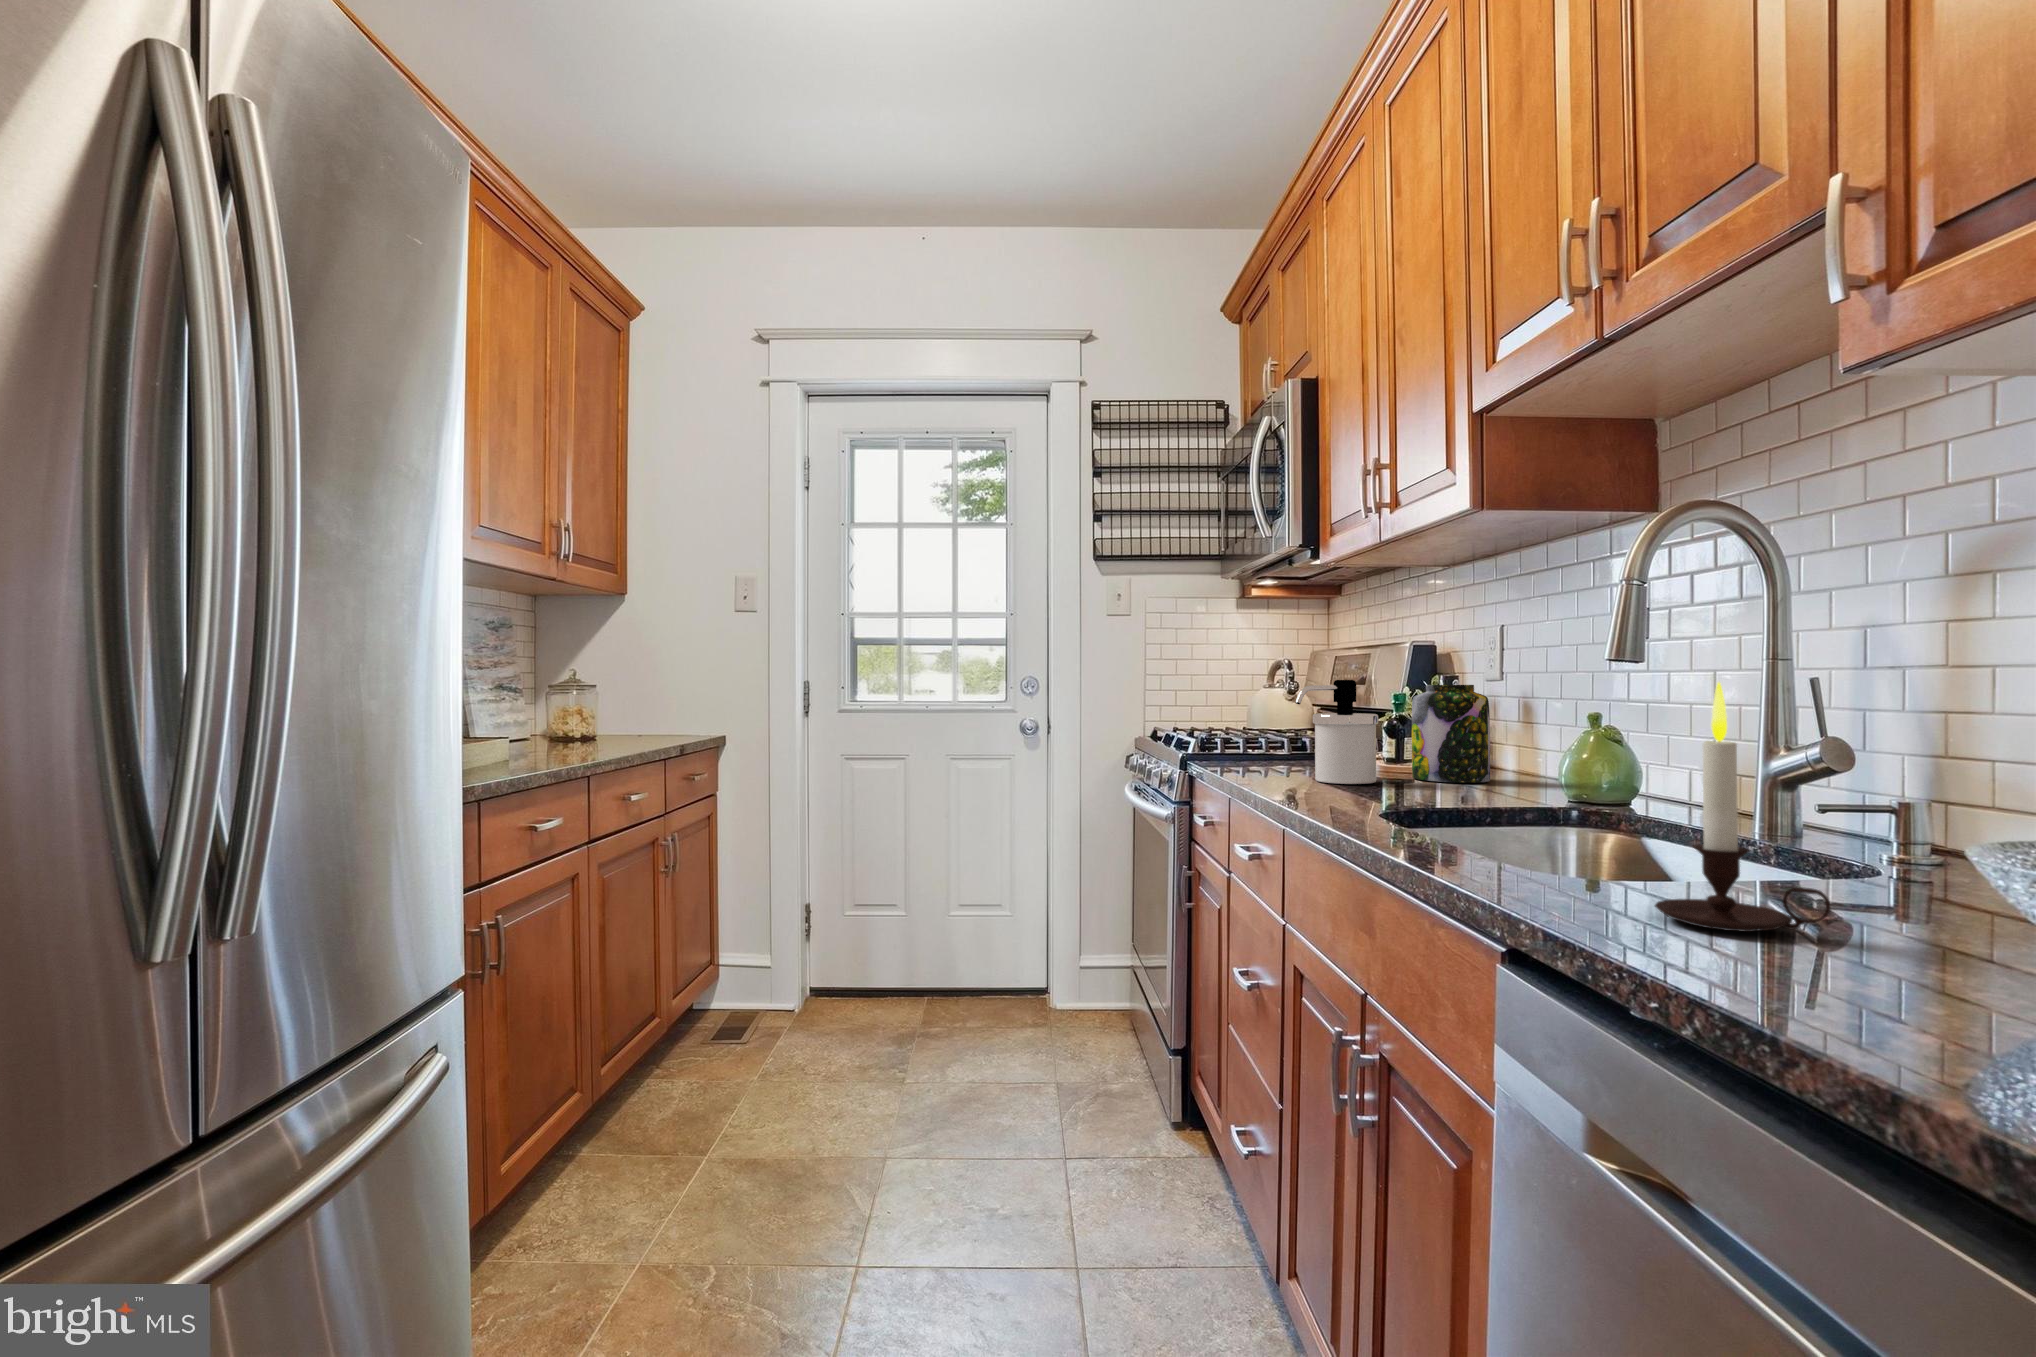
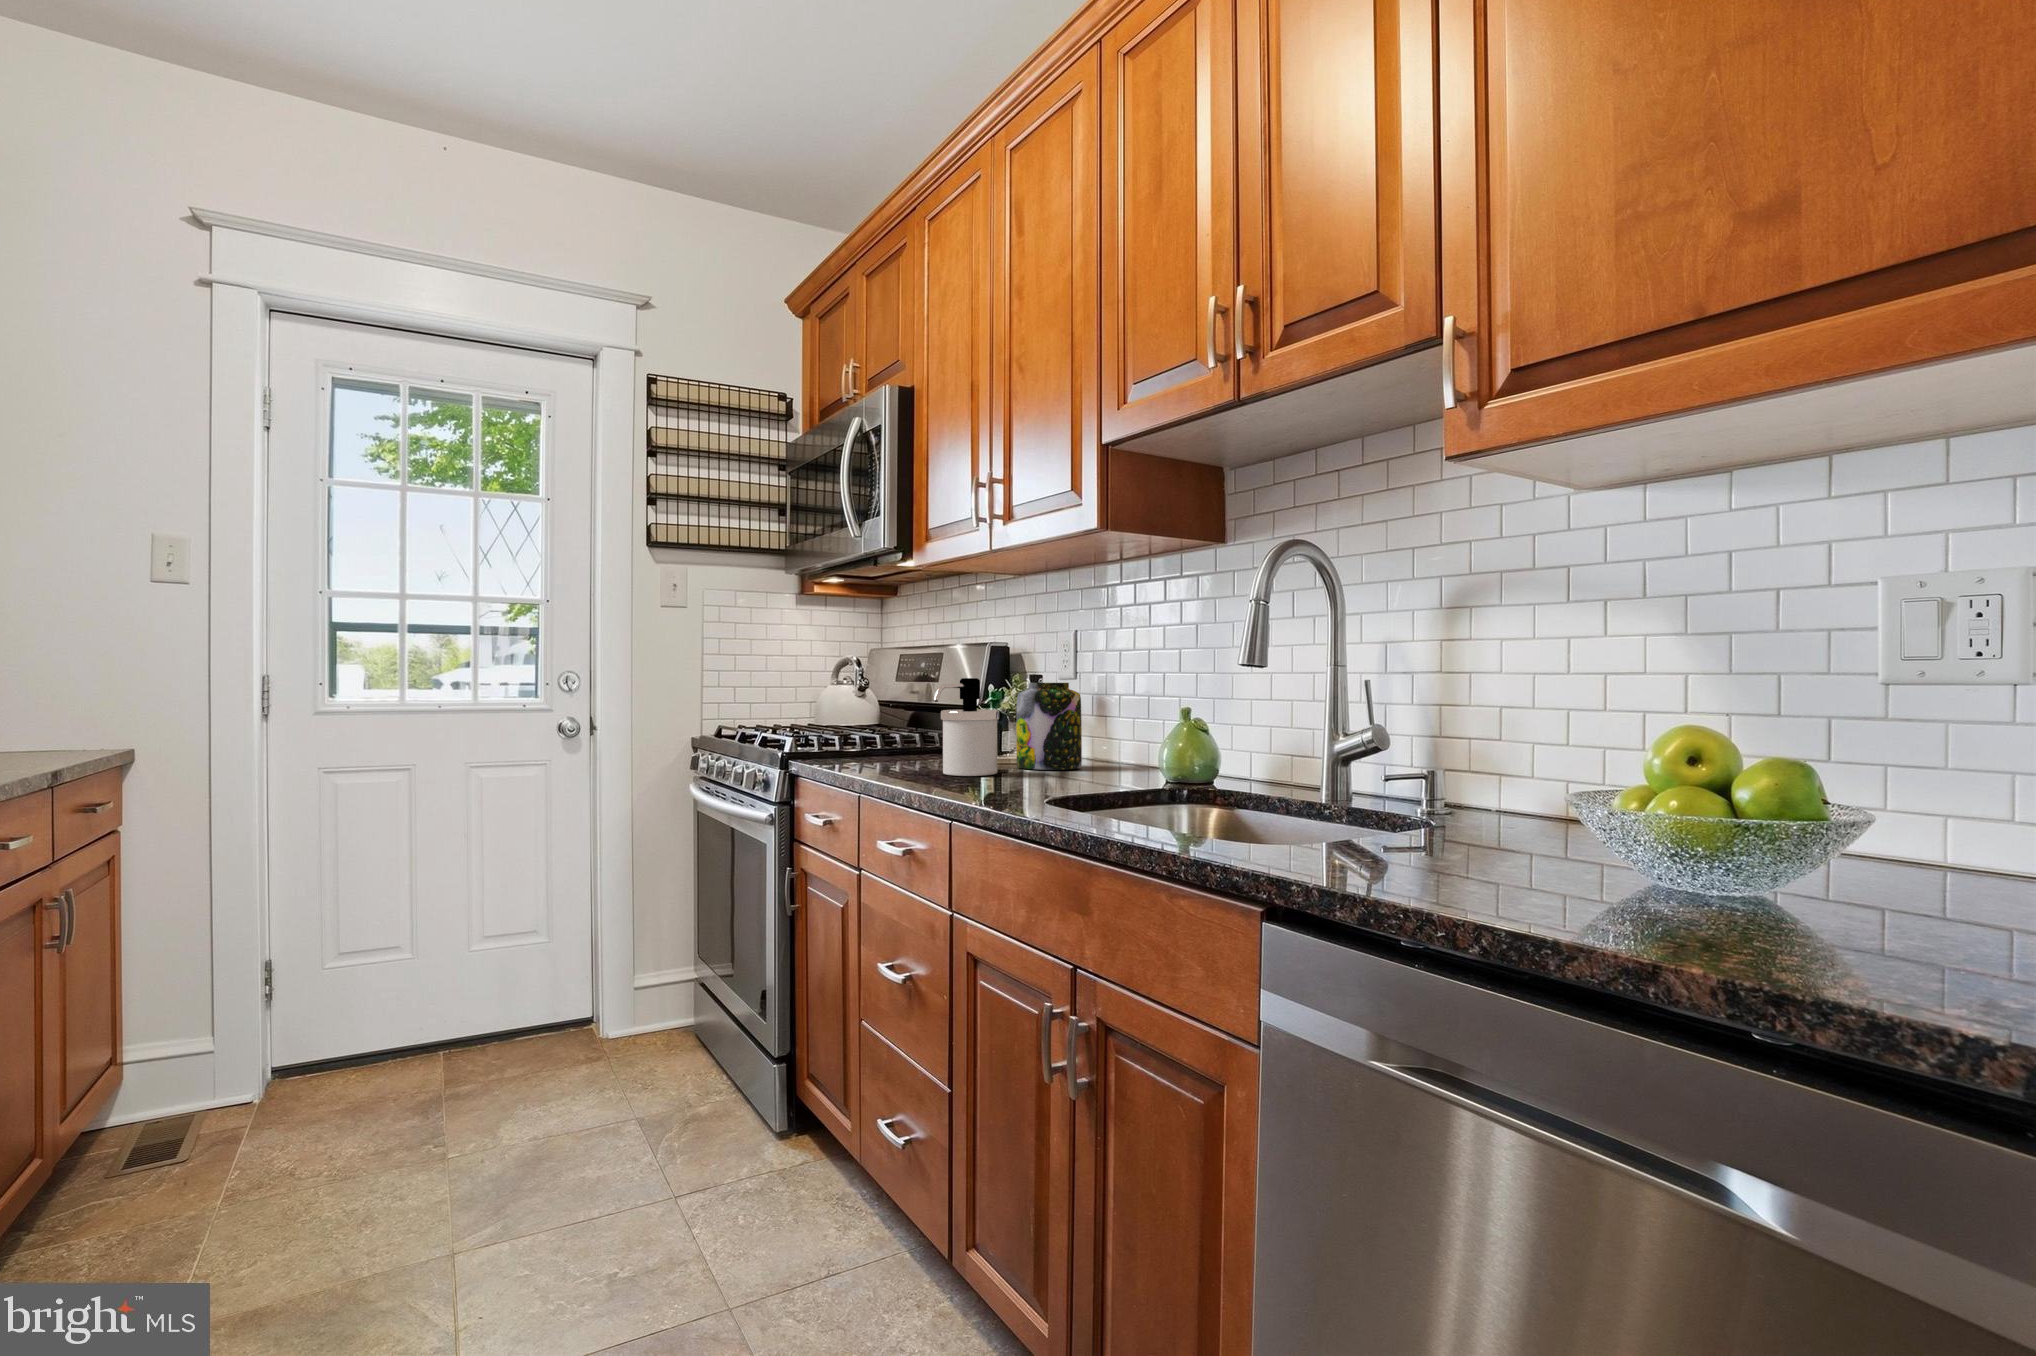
candle: present [1655,683,1830,932] -> none [1369,683,1488,874]

